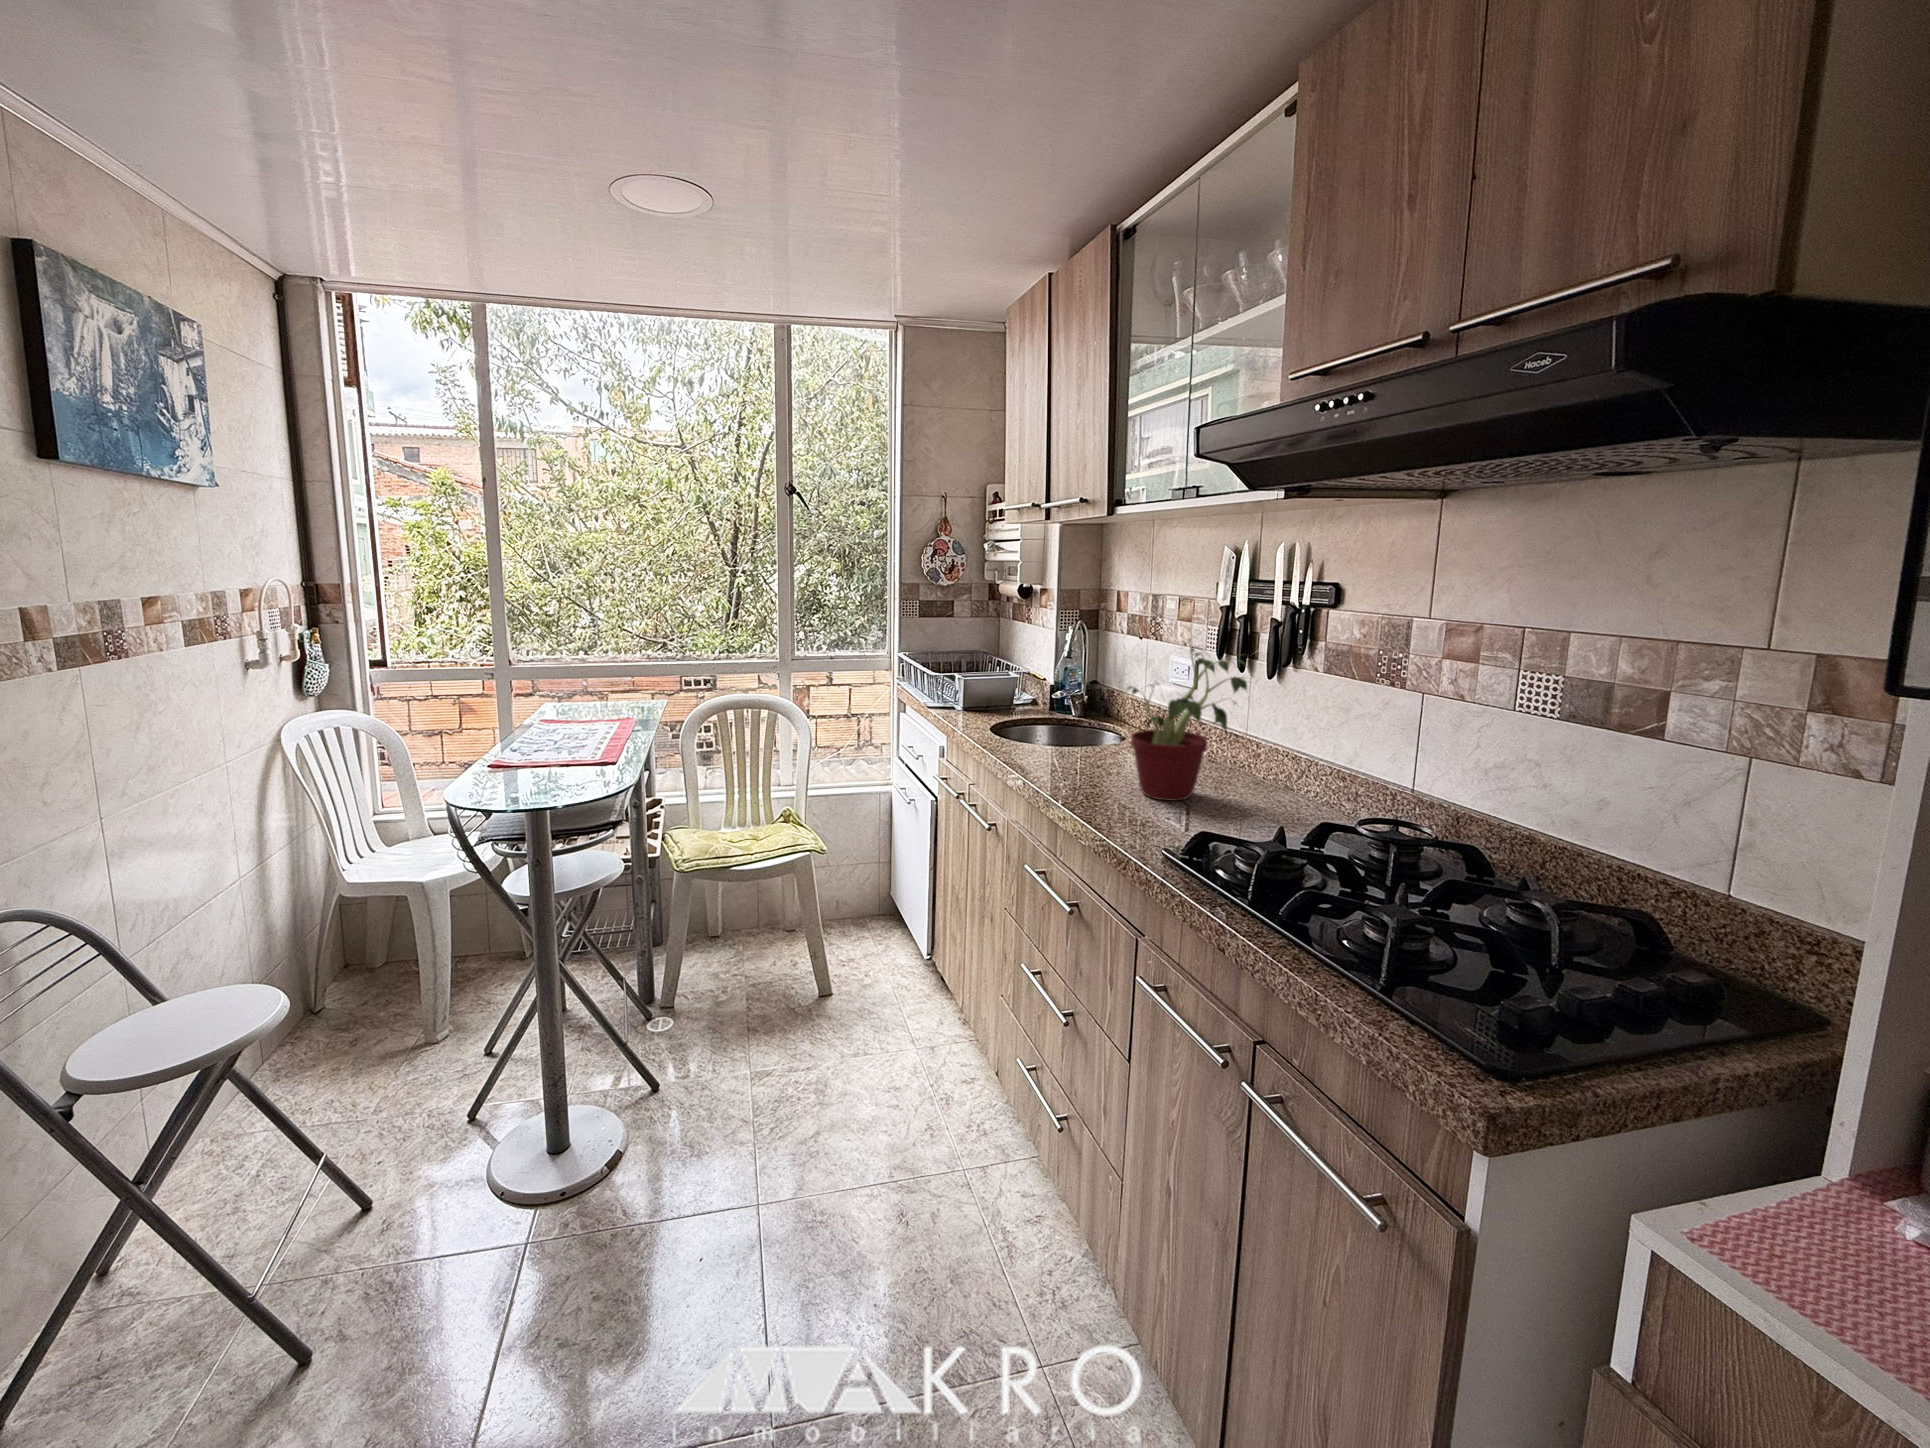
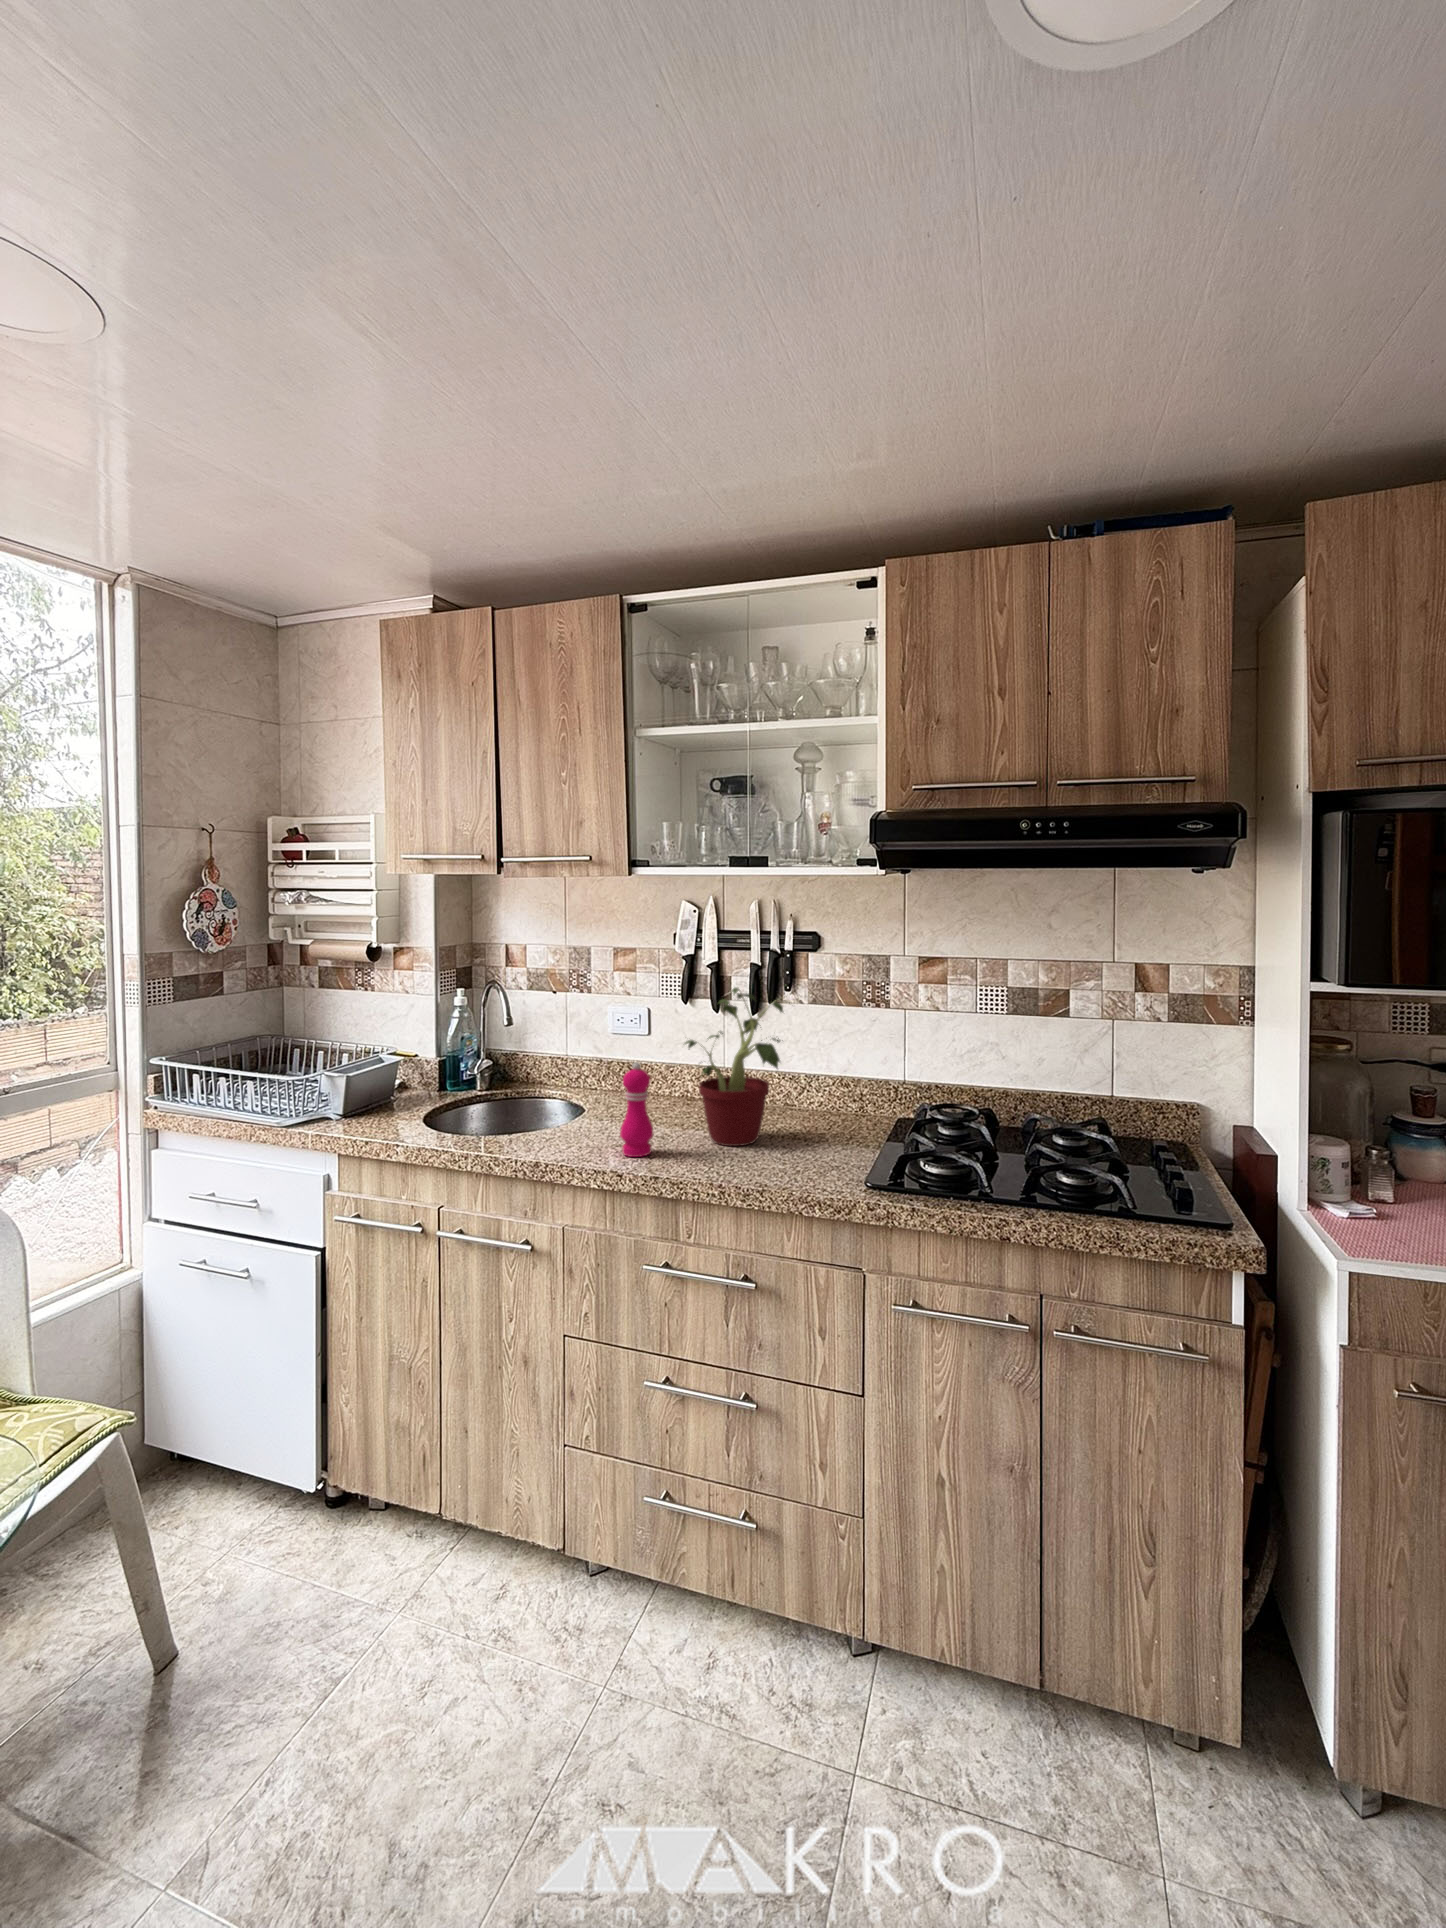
pepper mill: none [1049,697,1079,783] -> present [620,1062,653,1157]

